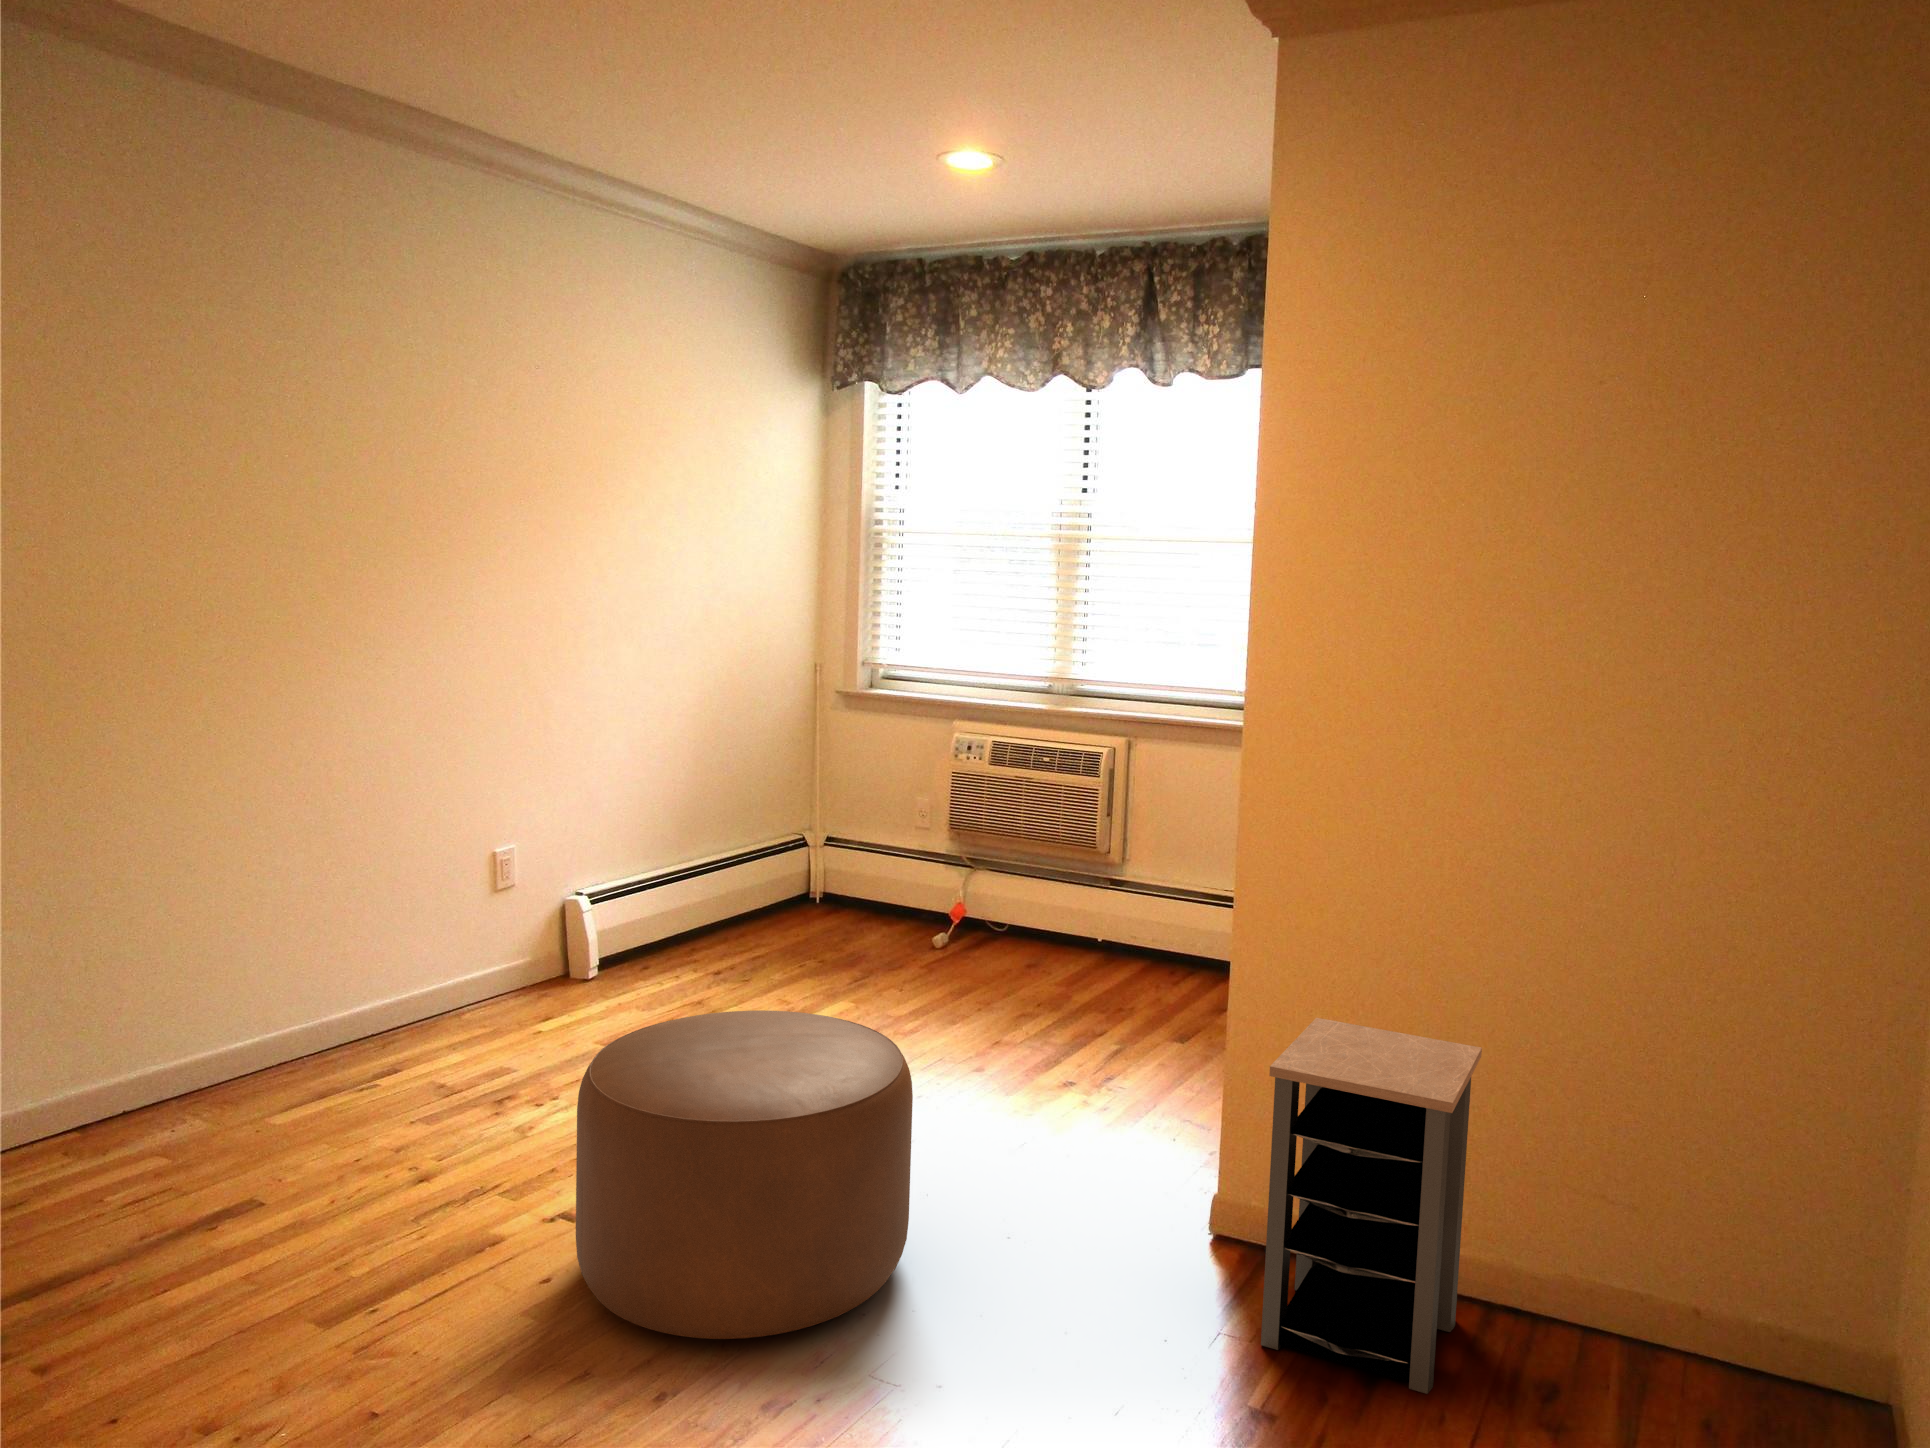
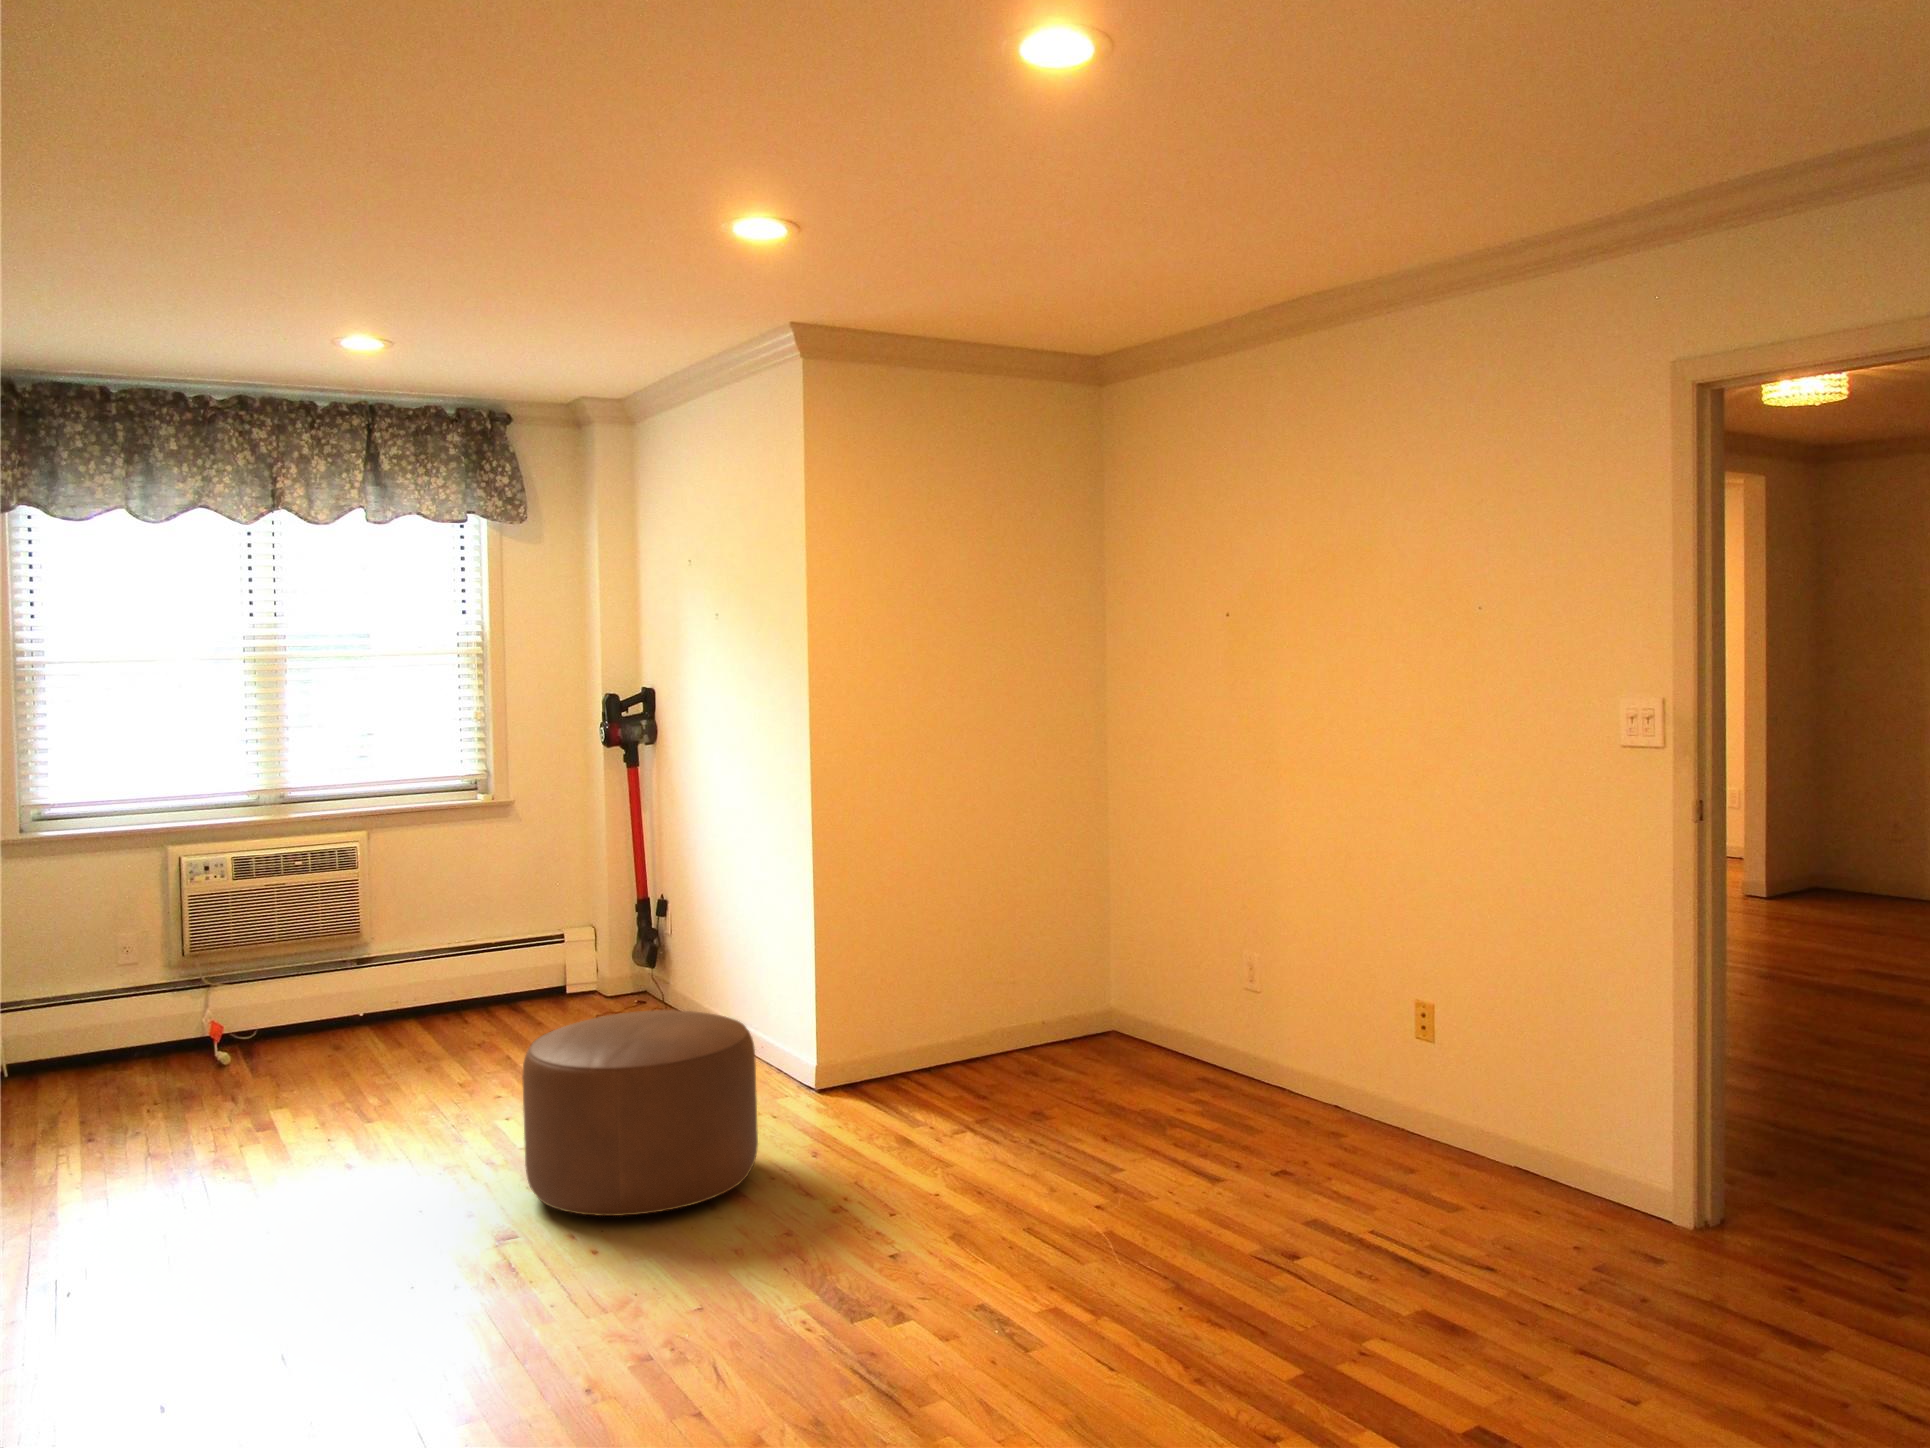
side table: present [1261,1018,1482,1394] -> none [855,919,980,1101]

